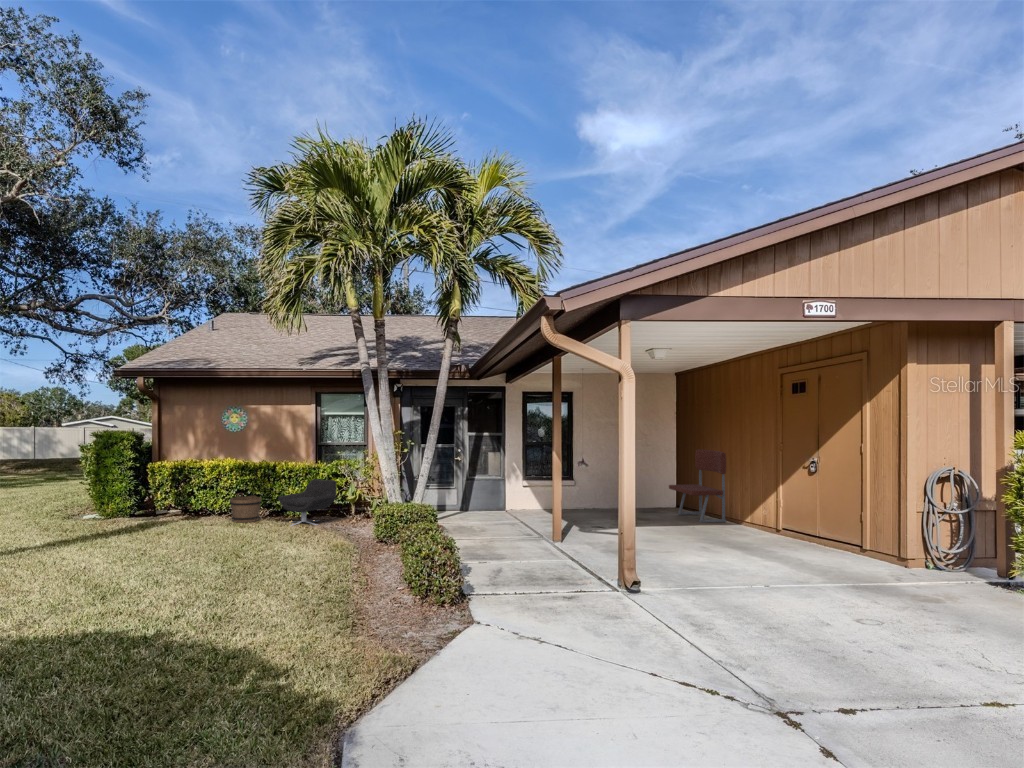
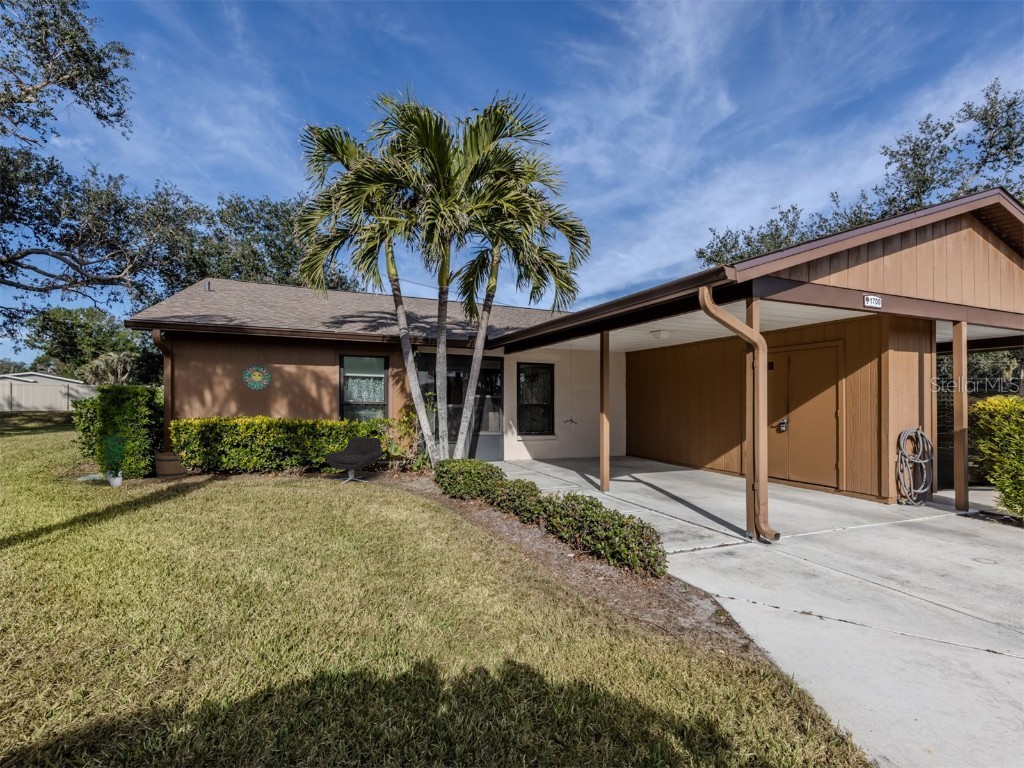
bench: present [669,449,726,523] -> none [640,412,696,470]
potted plant: none [87,473,114,523] -> present [102,434,128,487]
bucket: present [230,493,261,523] -> present [155,451,188,479]

